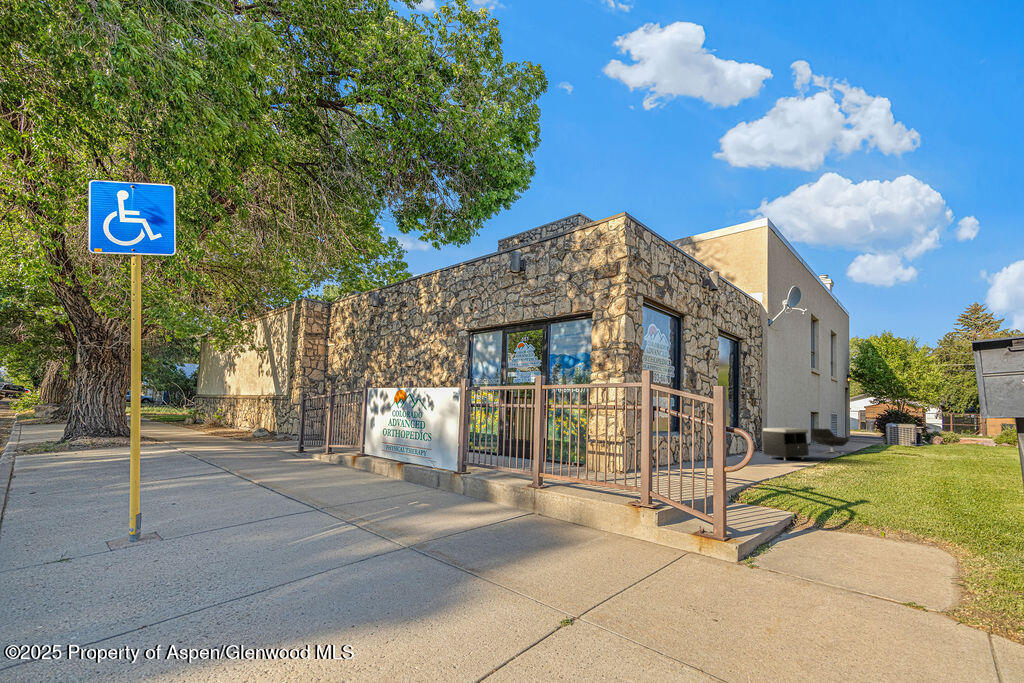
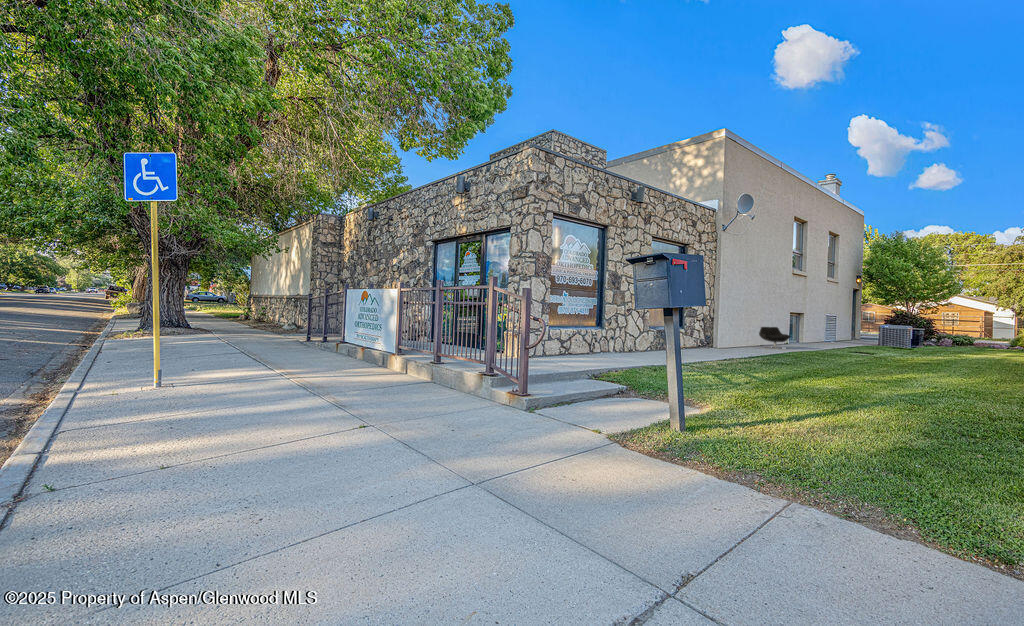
storage bench: present [763,427,809,460] -> none [698,324,740,351]

